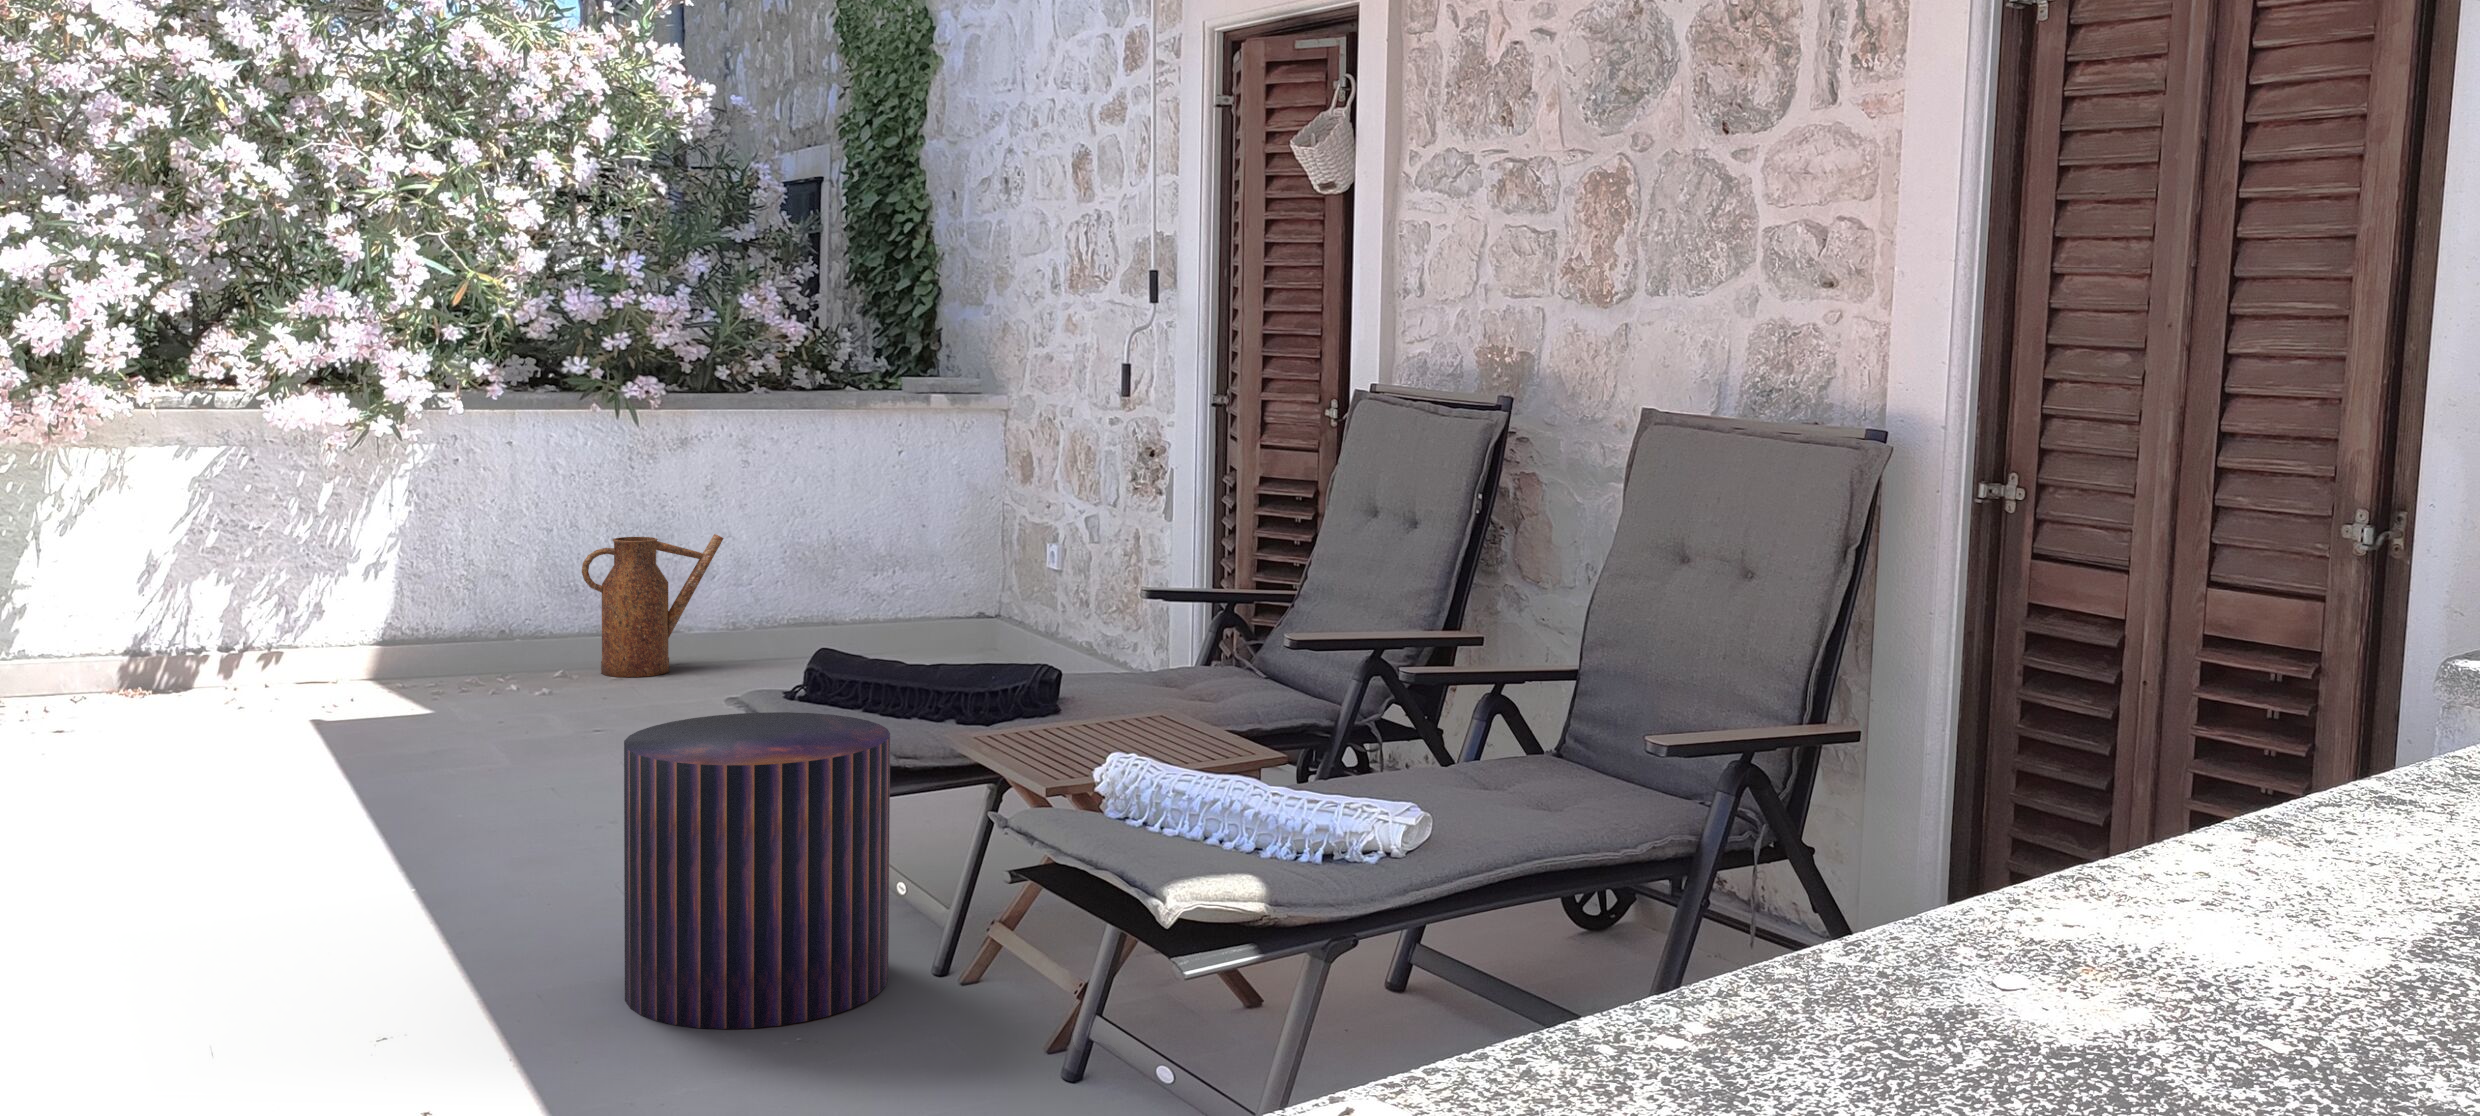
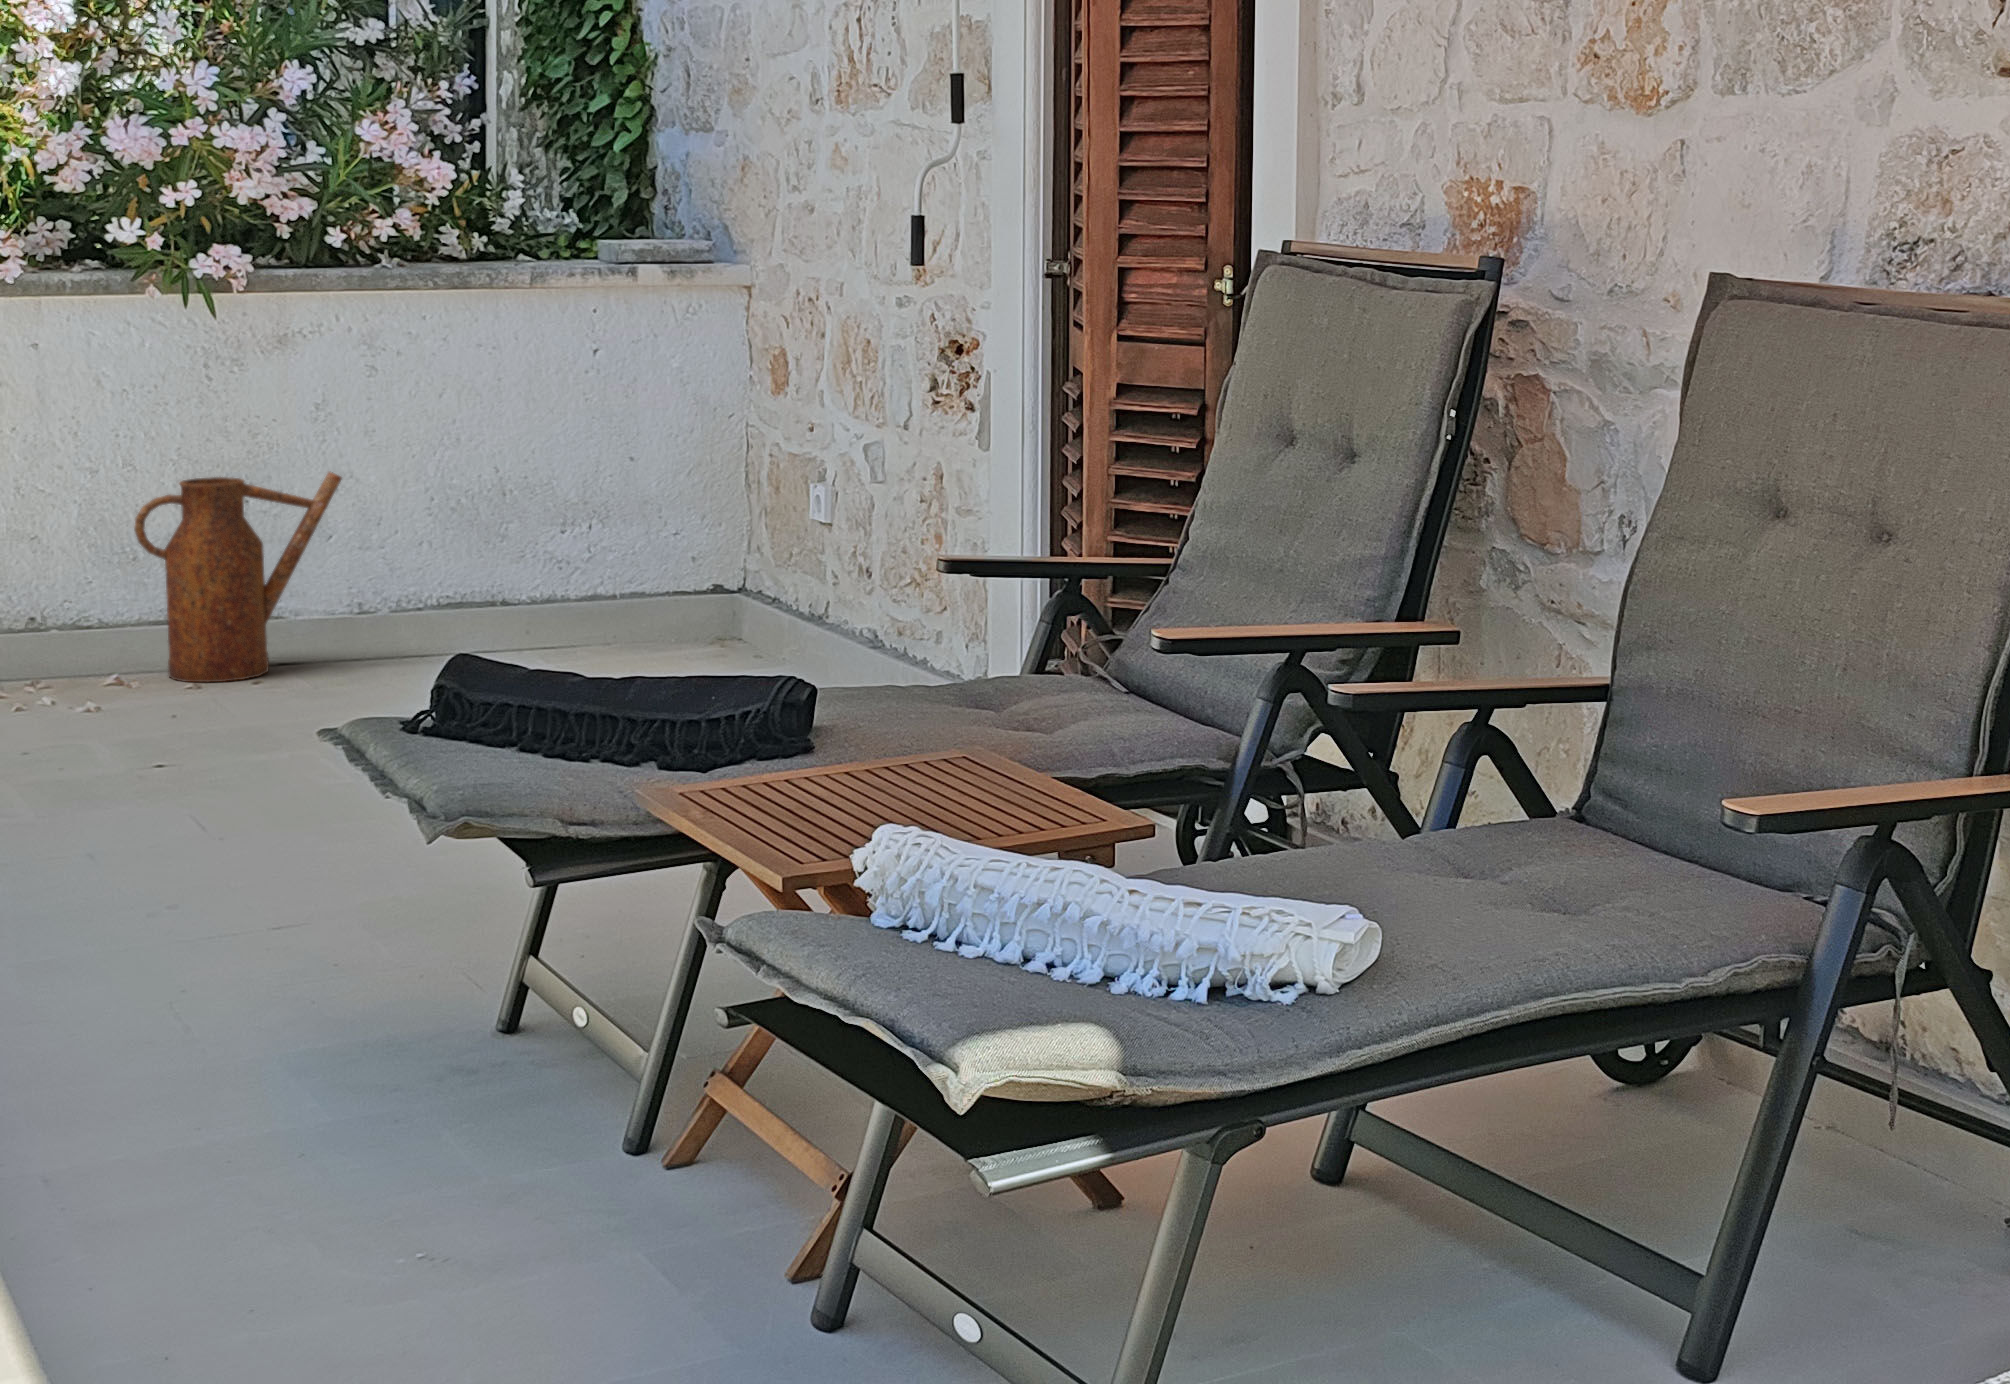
pouf: present [624,712,890,1029] -> none [98,773,538,1291]

